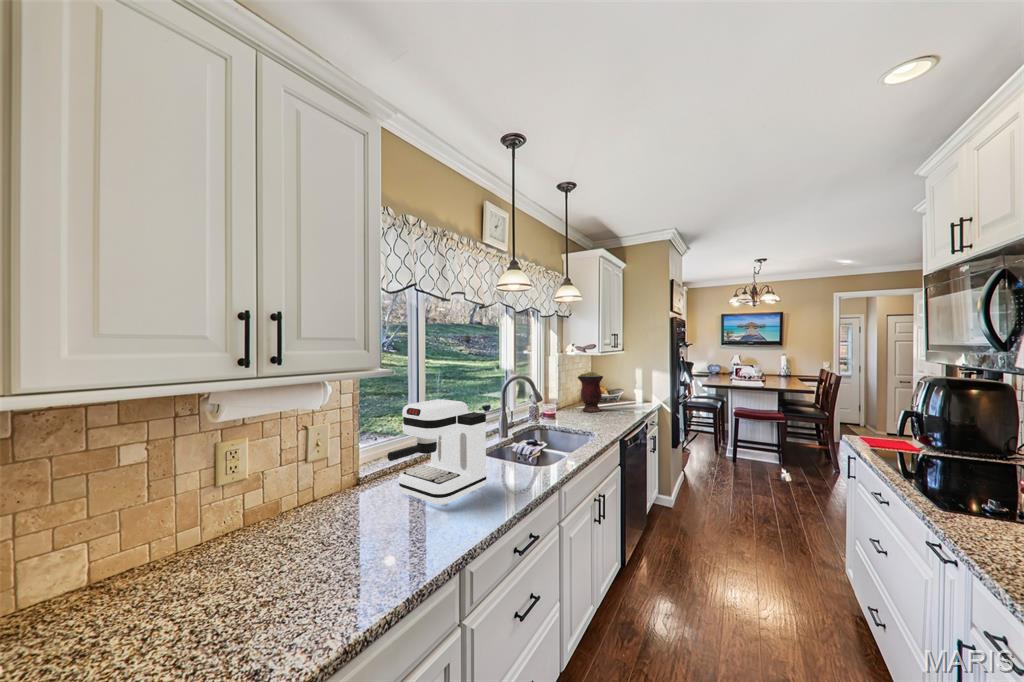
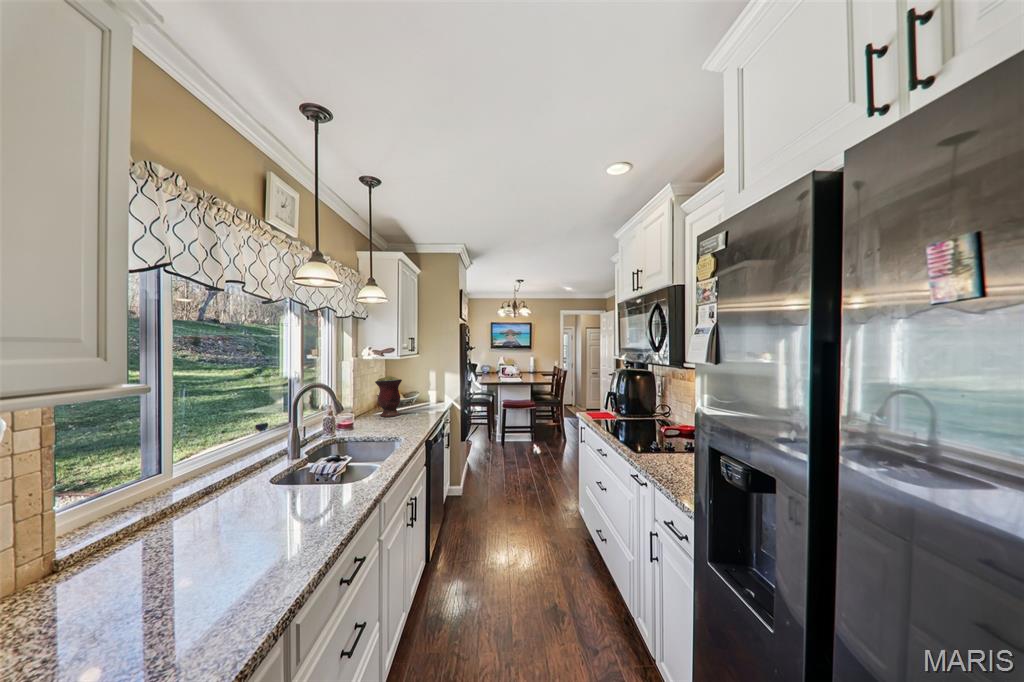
coffee maker: present [388,399,487,505] -> none [121,422,291,569]

